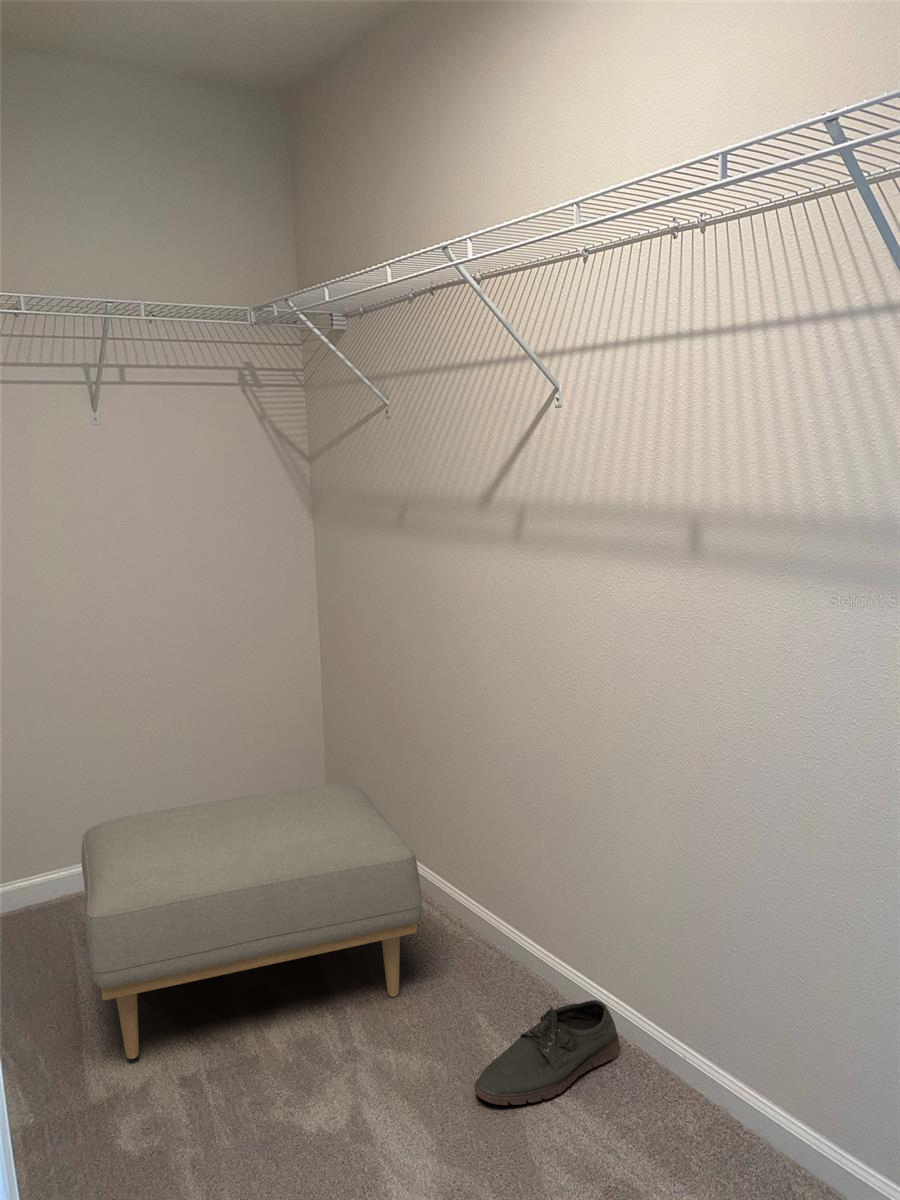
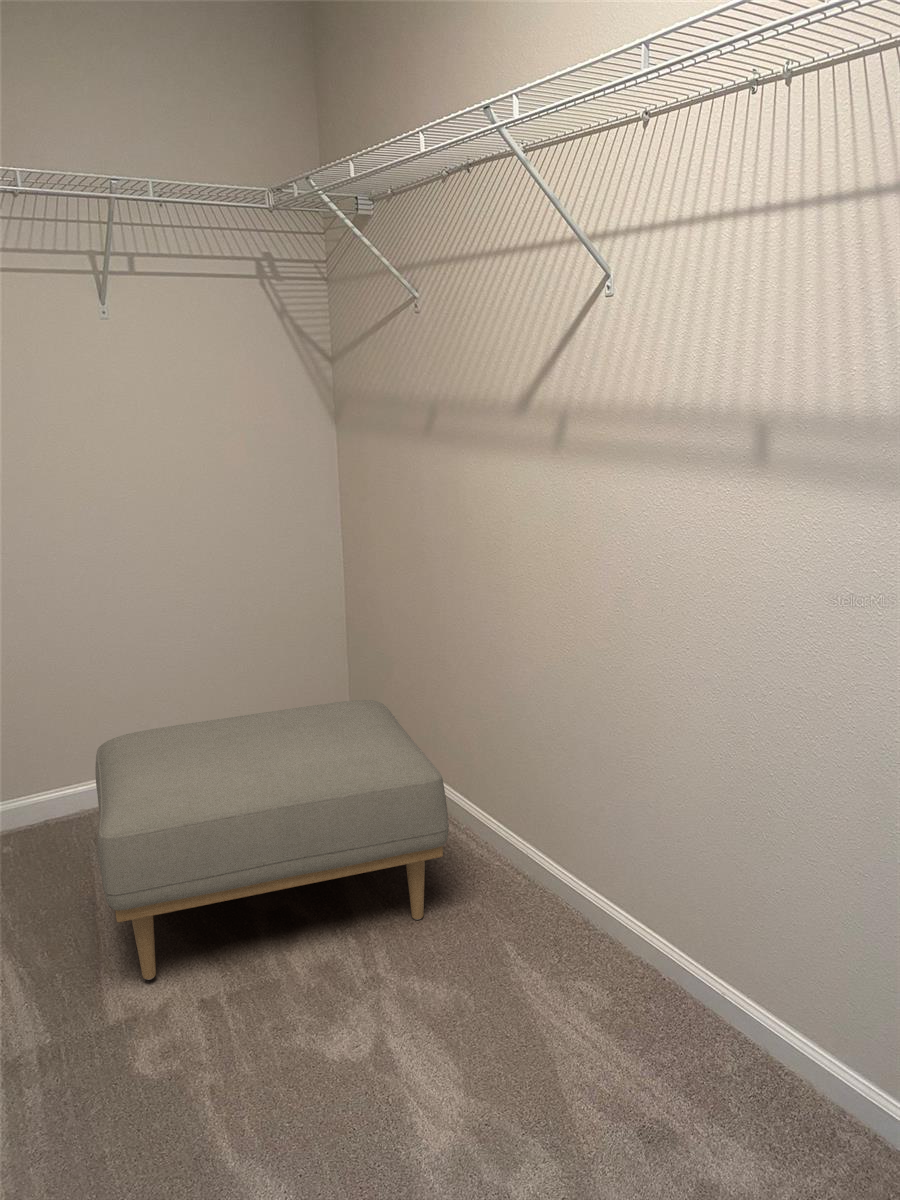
shoe: present [475,1000,620,1105] -> none [503,931,654,1039]

